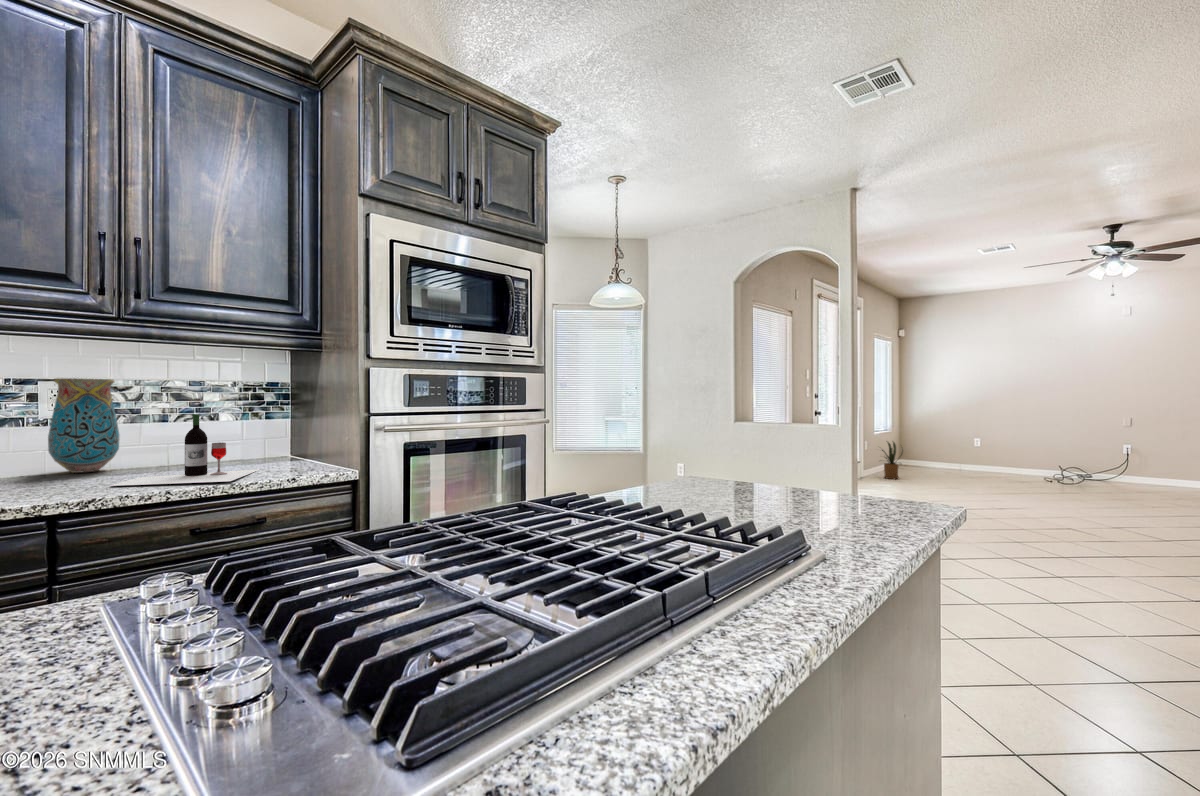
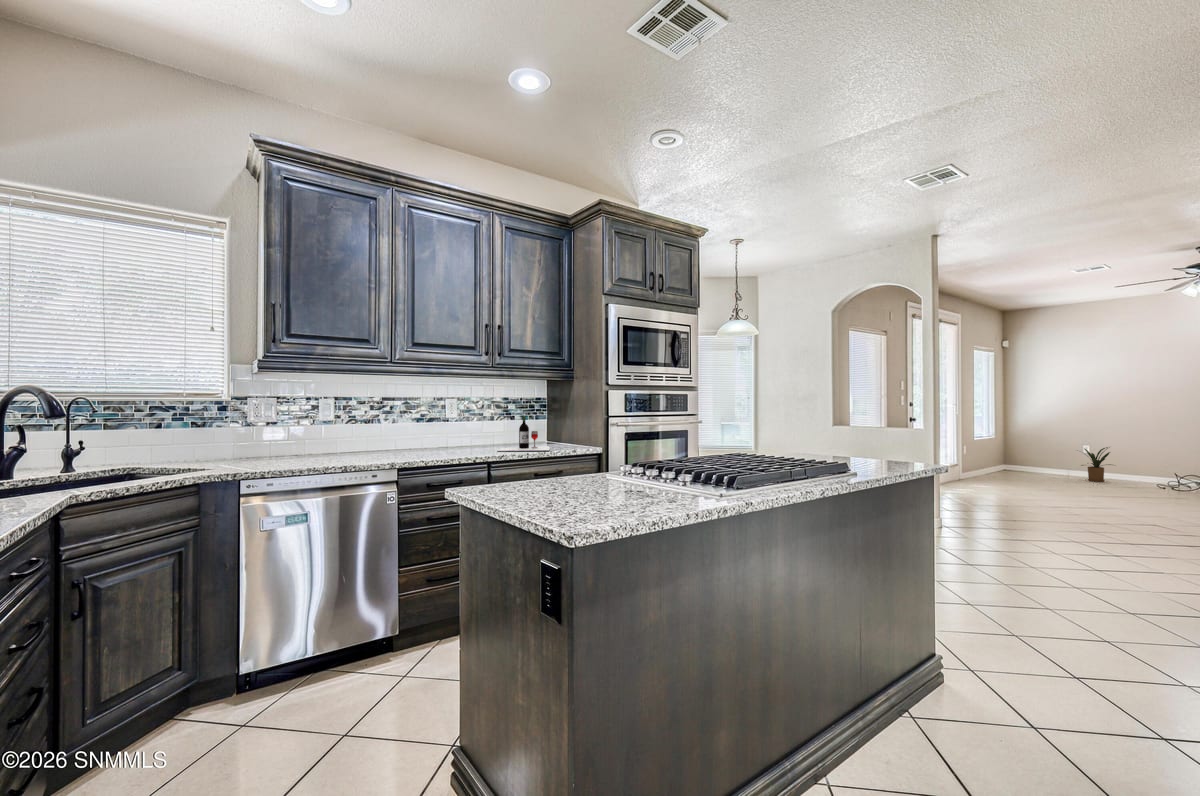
vase: present [48,378,120,473] -> none [453,398,481,446]
house plant: present [882,442,903,479] -> present [1082,447,1111,482]

